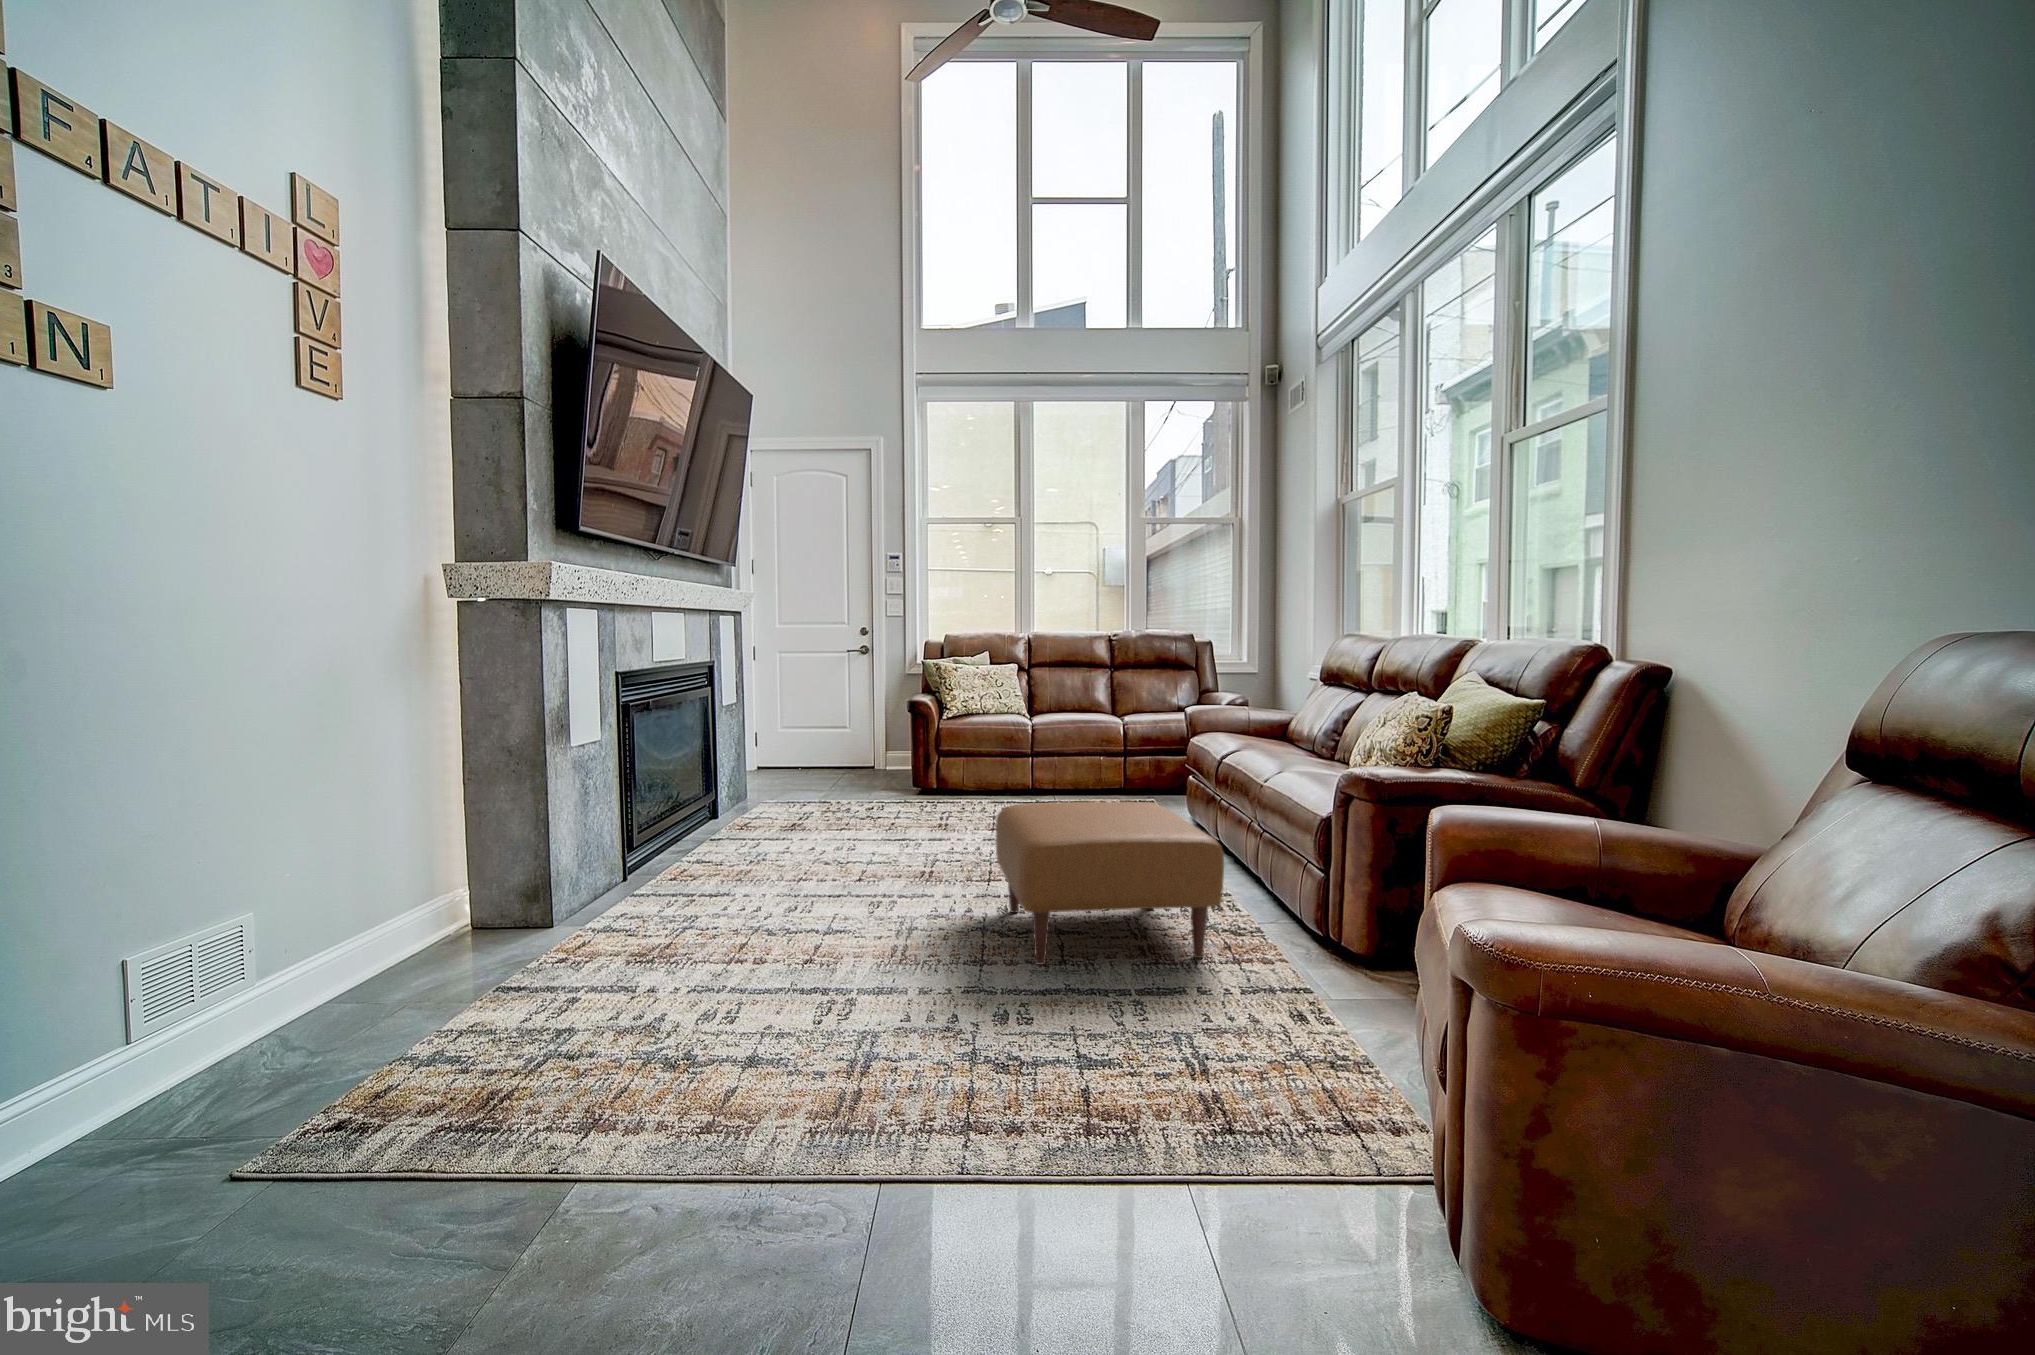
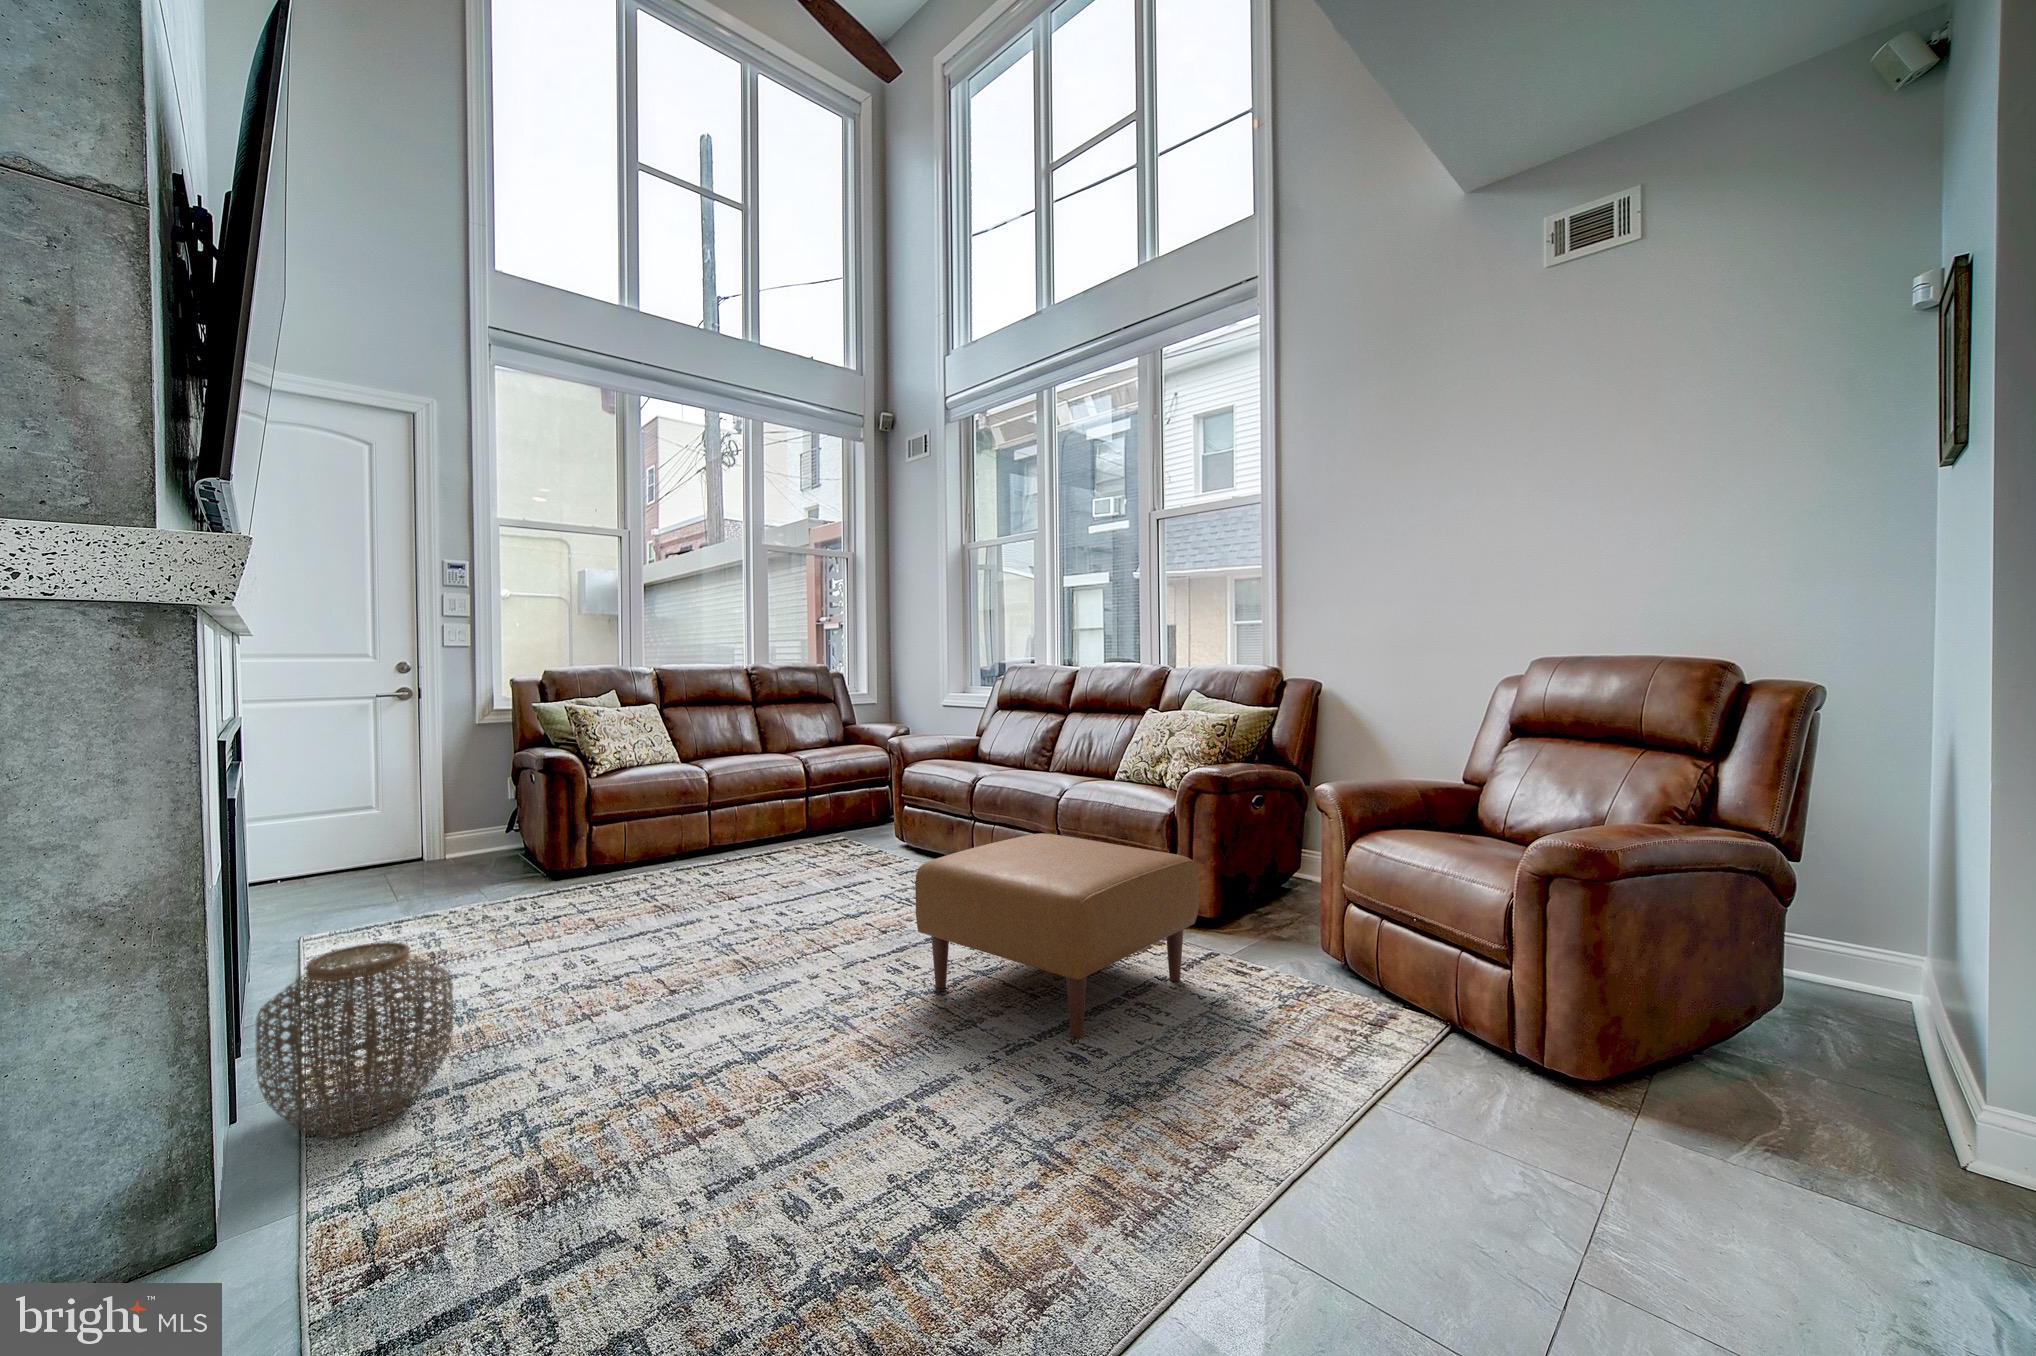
woven basket: none [613,793,706,893] -> present [256,942,453,1136]

